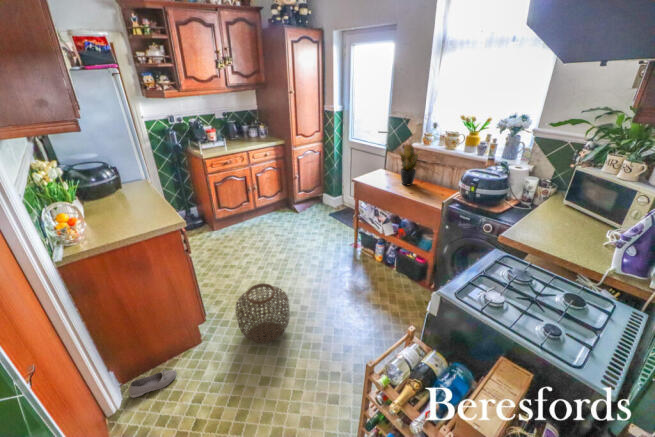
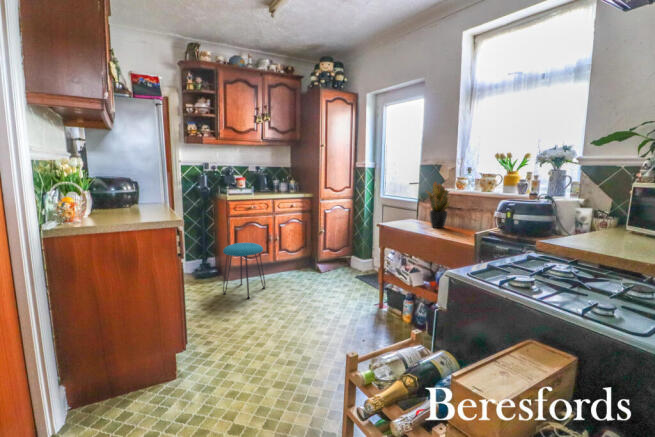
stool: none [209,199,253,251] -> present [223,243,265,298]
woven basket: present [236,283,290,343] -> none [220,311,284,388]
shoe: present [128,370,177,398] -> none [74,398,136,426]

